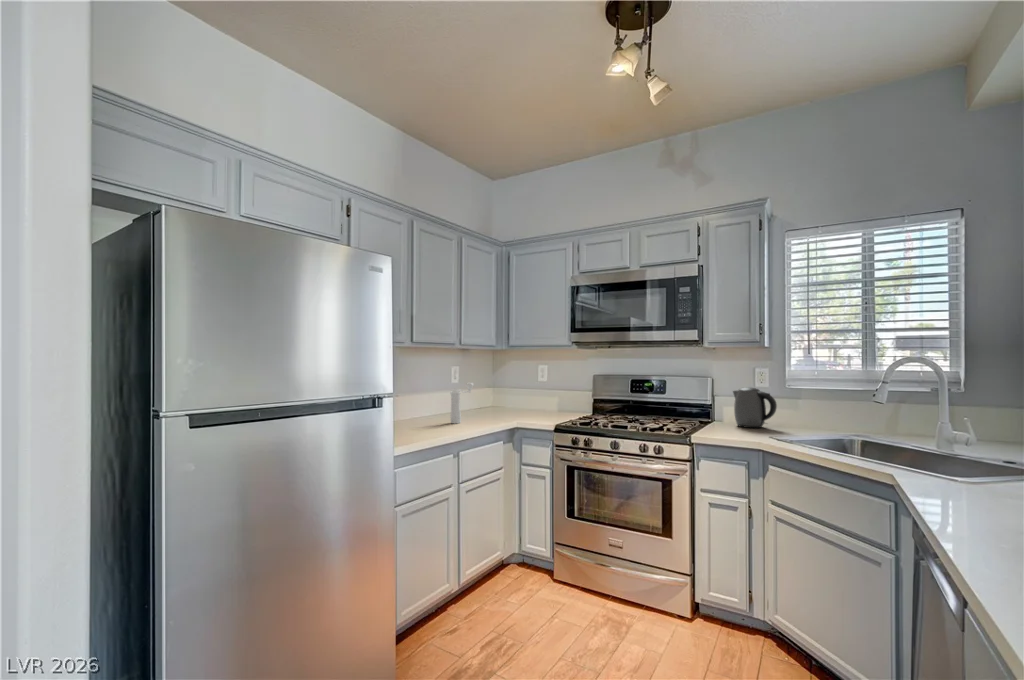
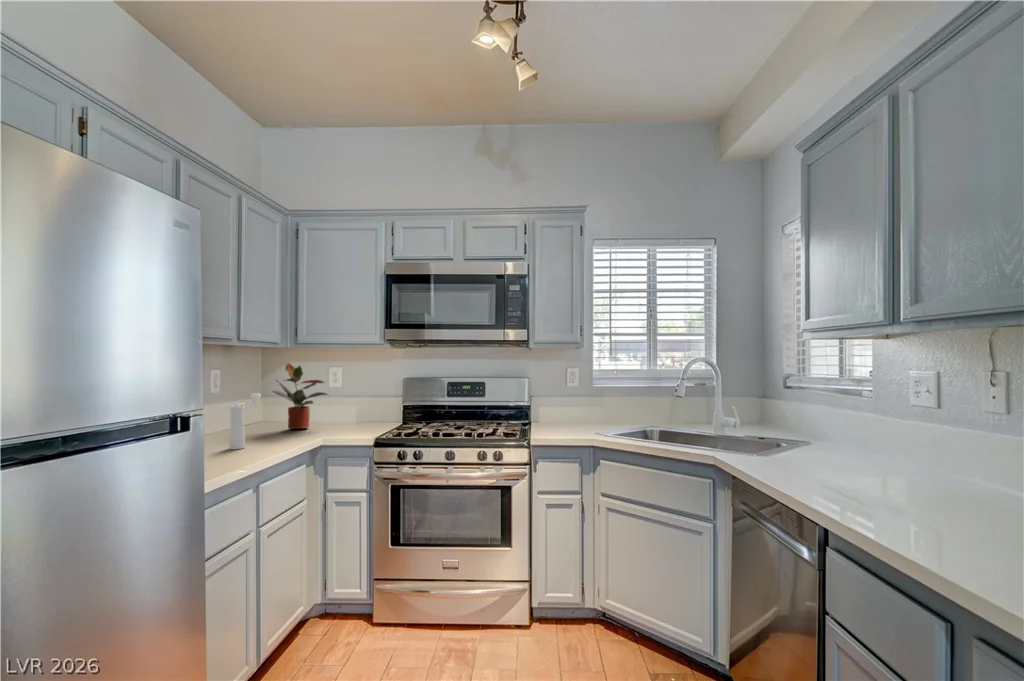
potted plant: none [487,360,531,413] -> present [273,363,328,429]
kettle: present [733,387,777,428] -> none [549,386,588,425]

